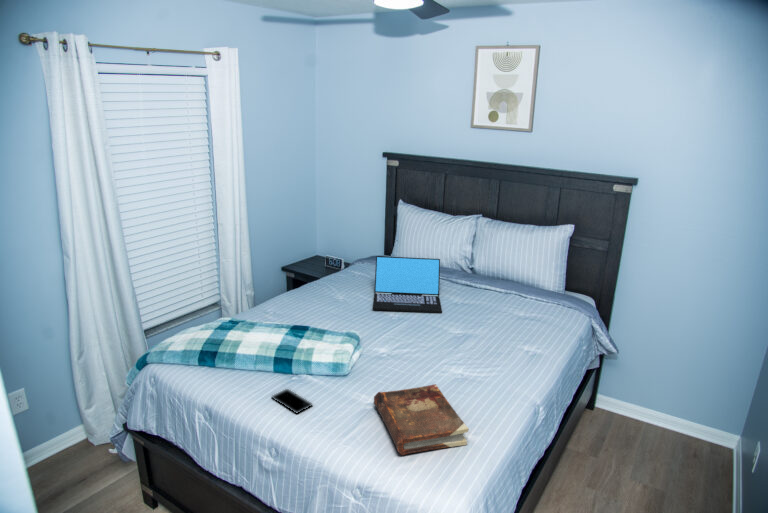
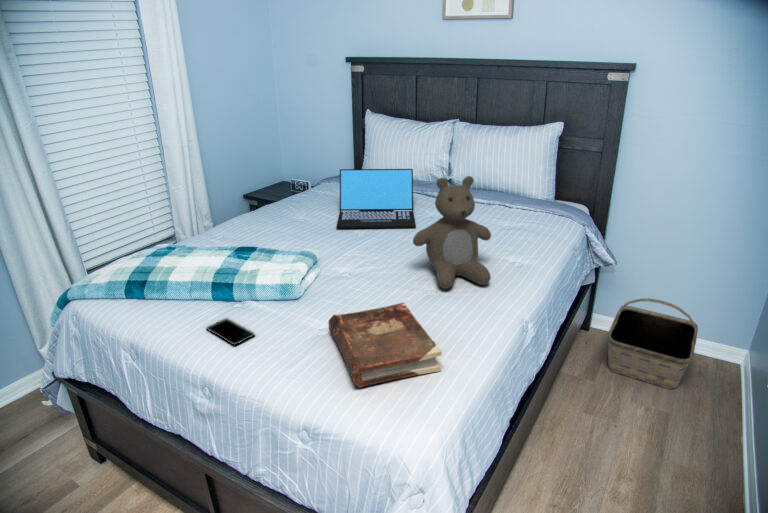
teddy bear: none [442,278,509,373] -> present [413,176,491,289]
basket: none [611,386,694,473] -> present [608,298,698,389]

